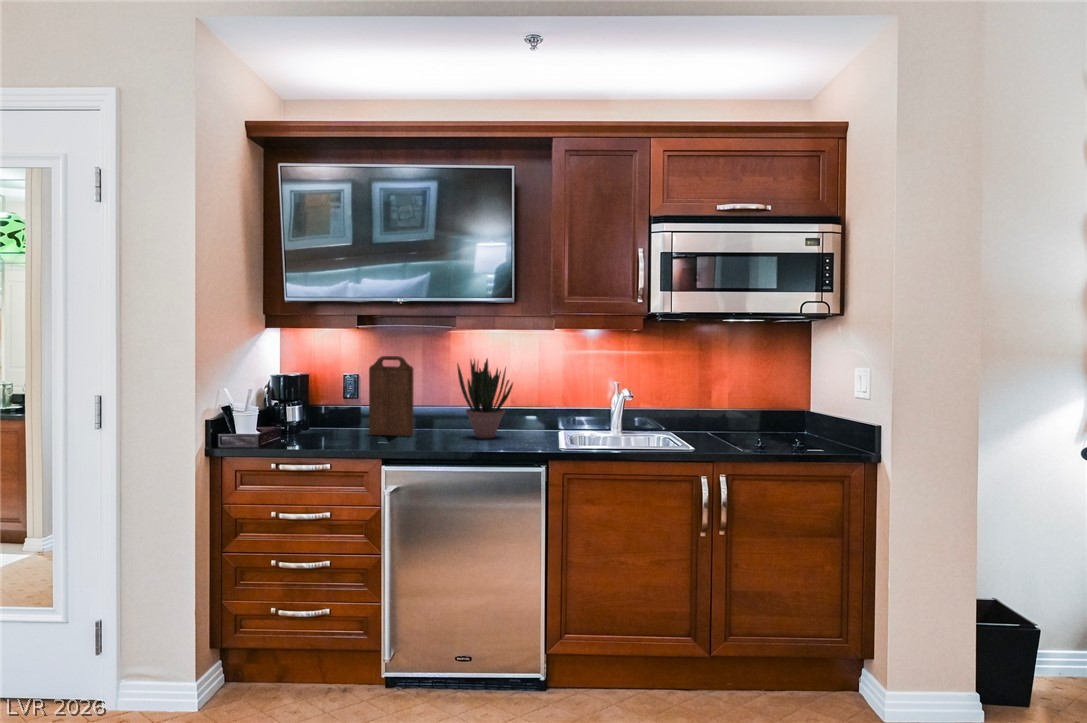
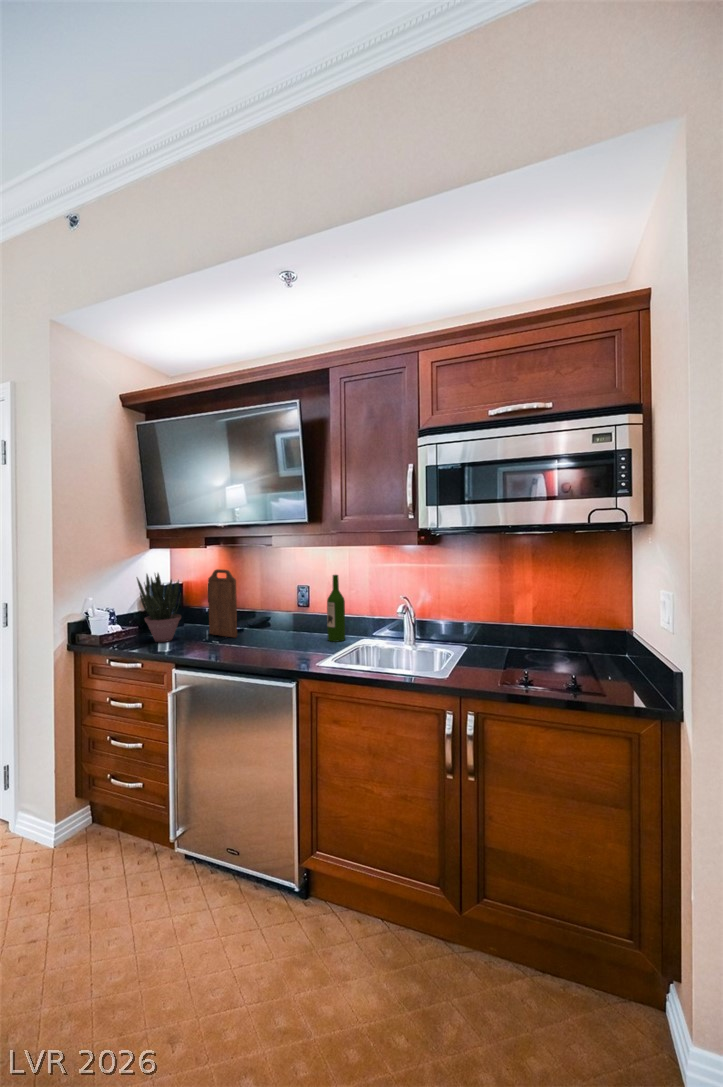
potted plant: present [457,359,513,439] -> present [137,573,181,642]
wine bottle: none [519,362,539,435] -> present [327,575,345,642]

